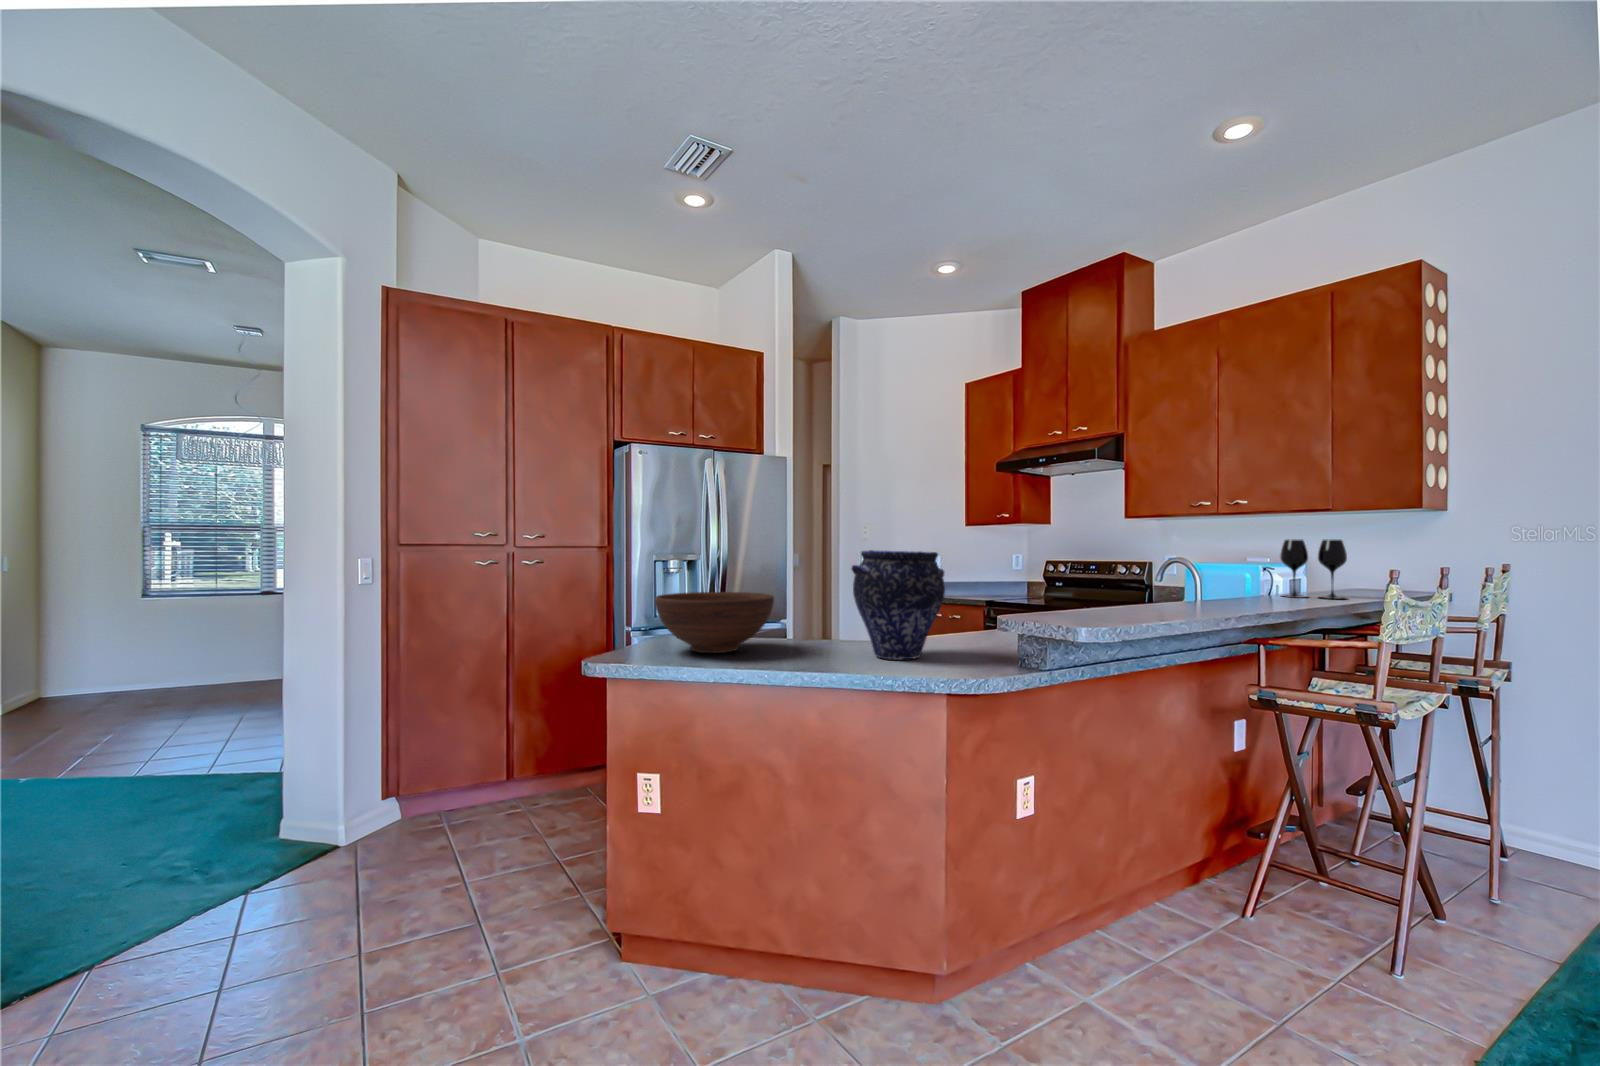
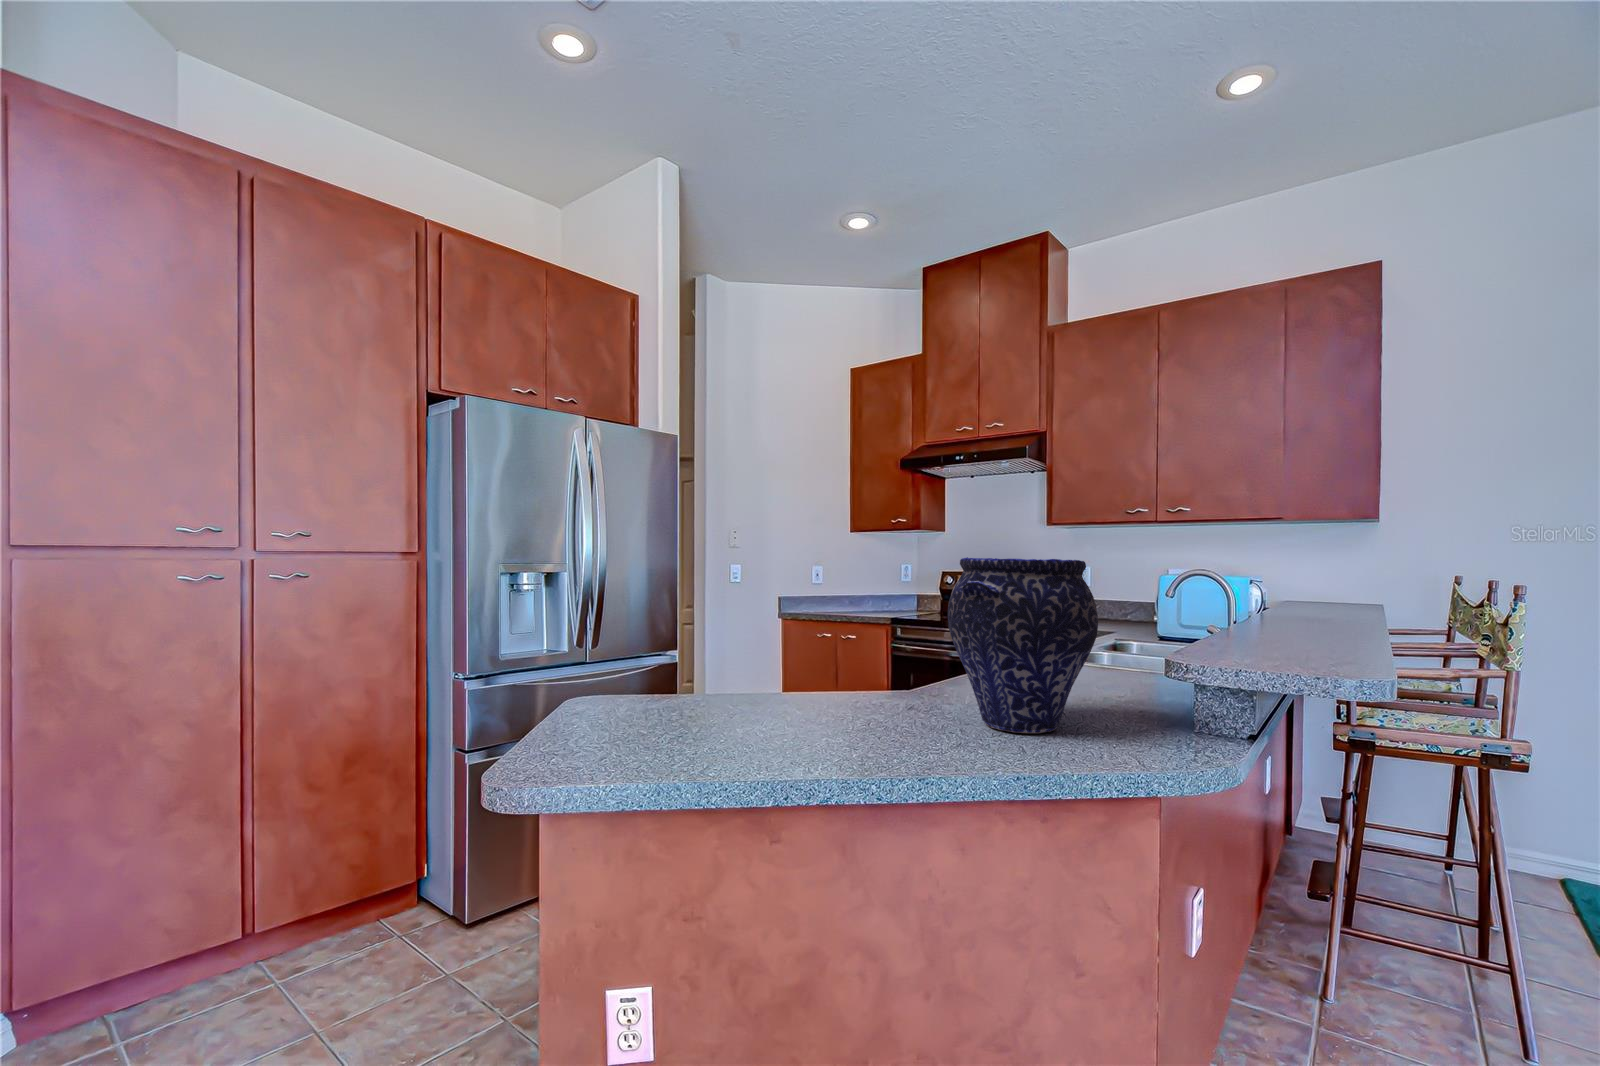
wine glass: present [1280,540,1347,599] -> none [1266,549,1338,613]
fruit bowl: present [655,592,774,653] -> none [612,625,821,740]

